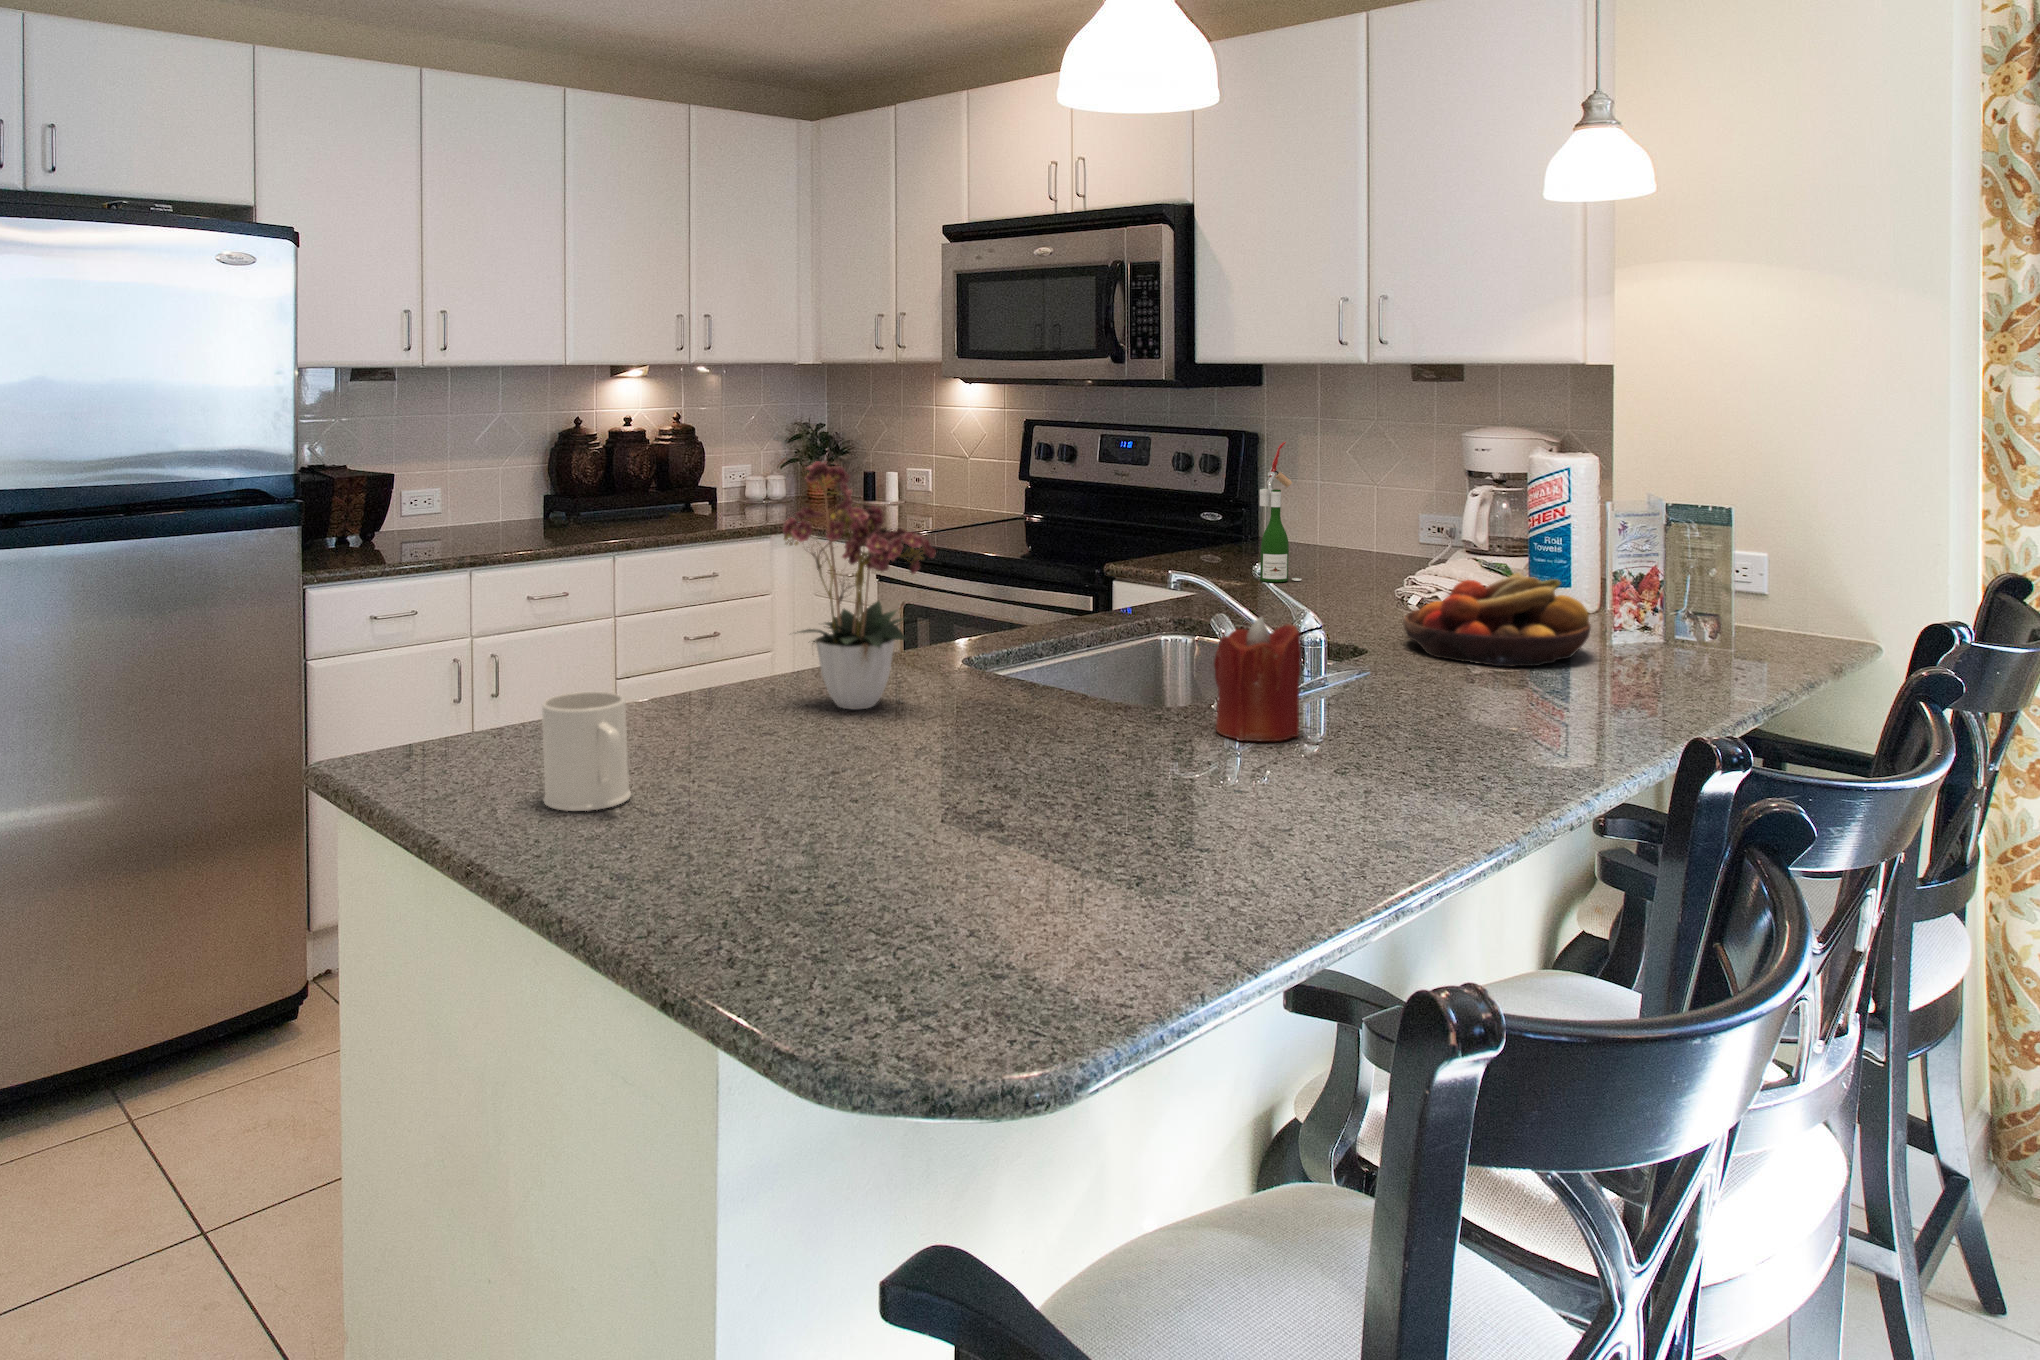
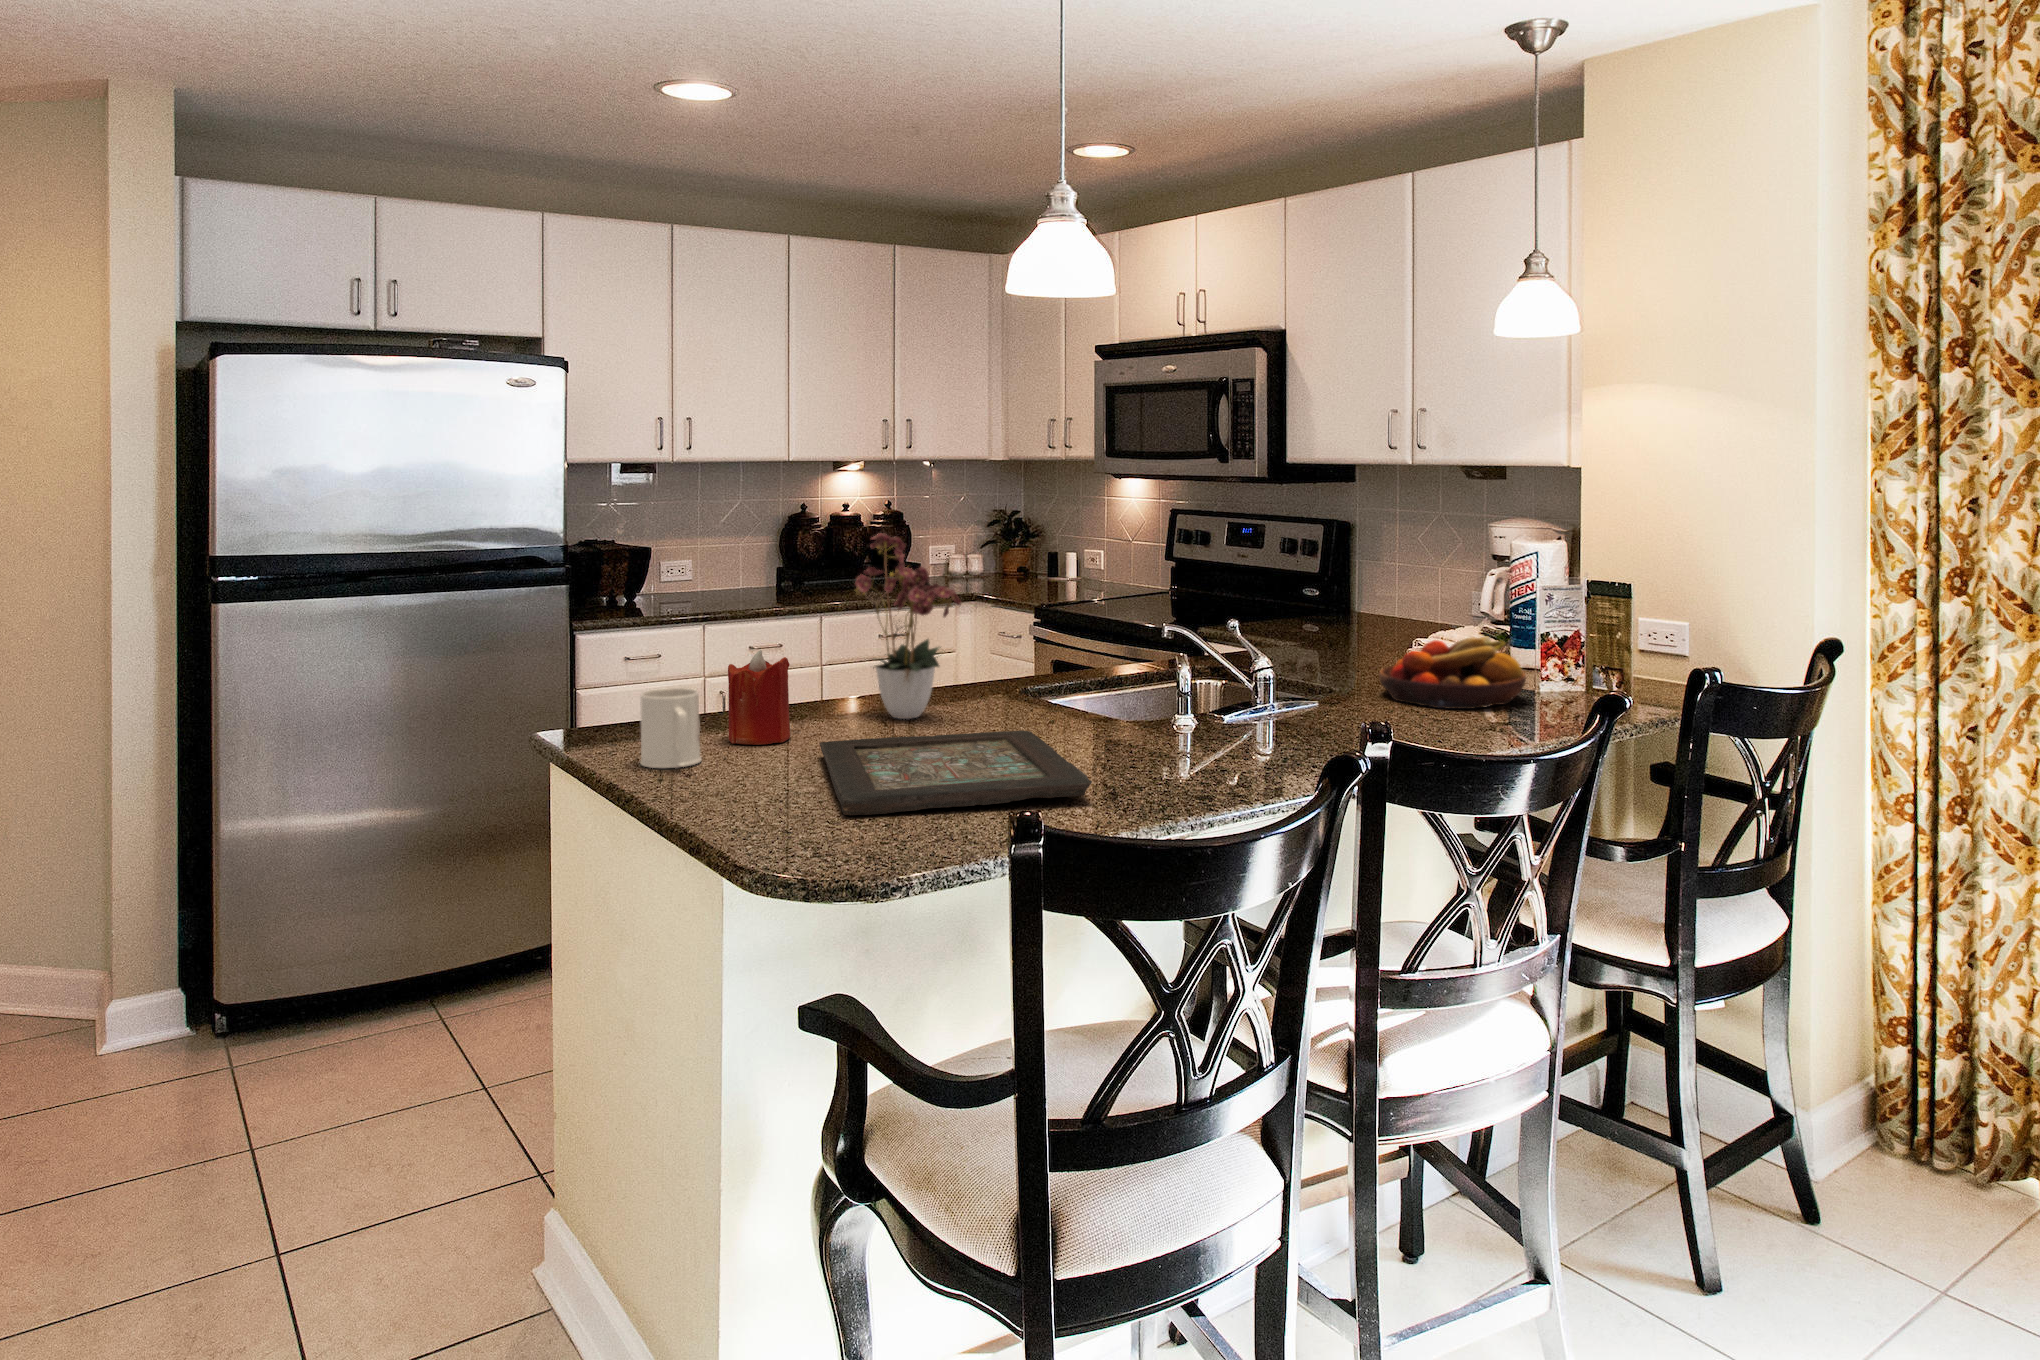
wine bottle: present [1259,442,1302,582] -> none [1321,528,1356,645]
candle: present [1214,617,1301,741] -> present [728,650,790,745]
decorative tray: none [792,727,1235,886] -> present [820,730,1092,815]

